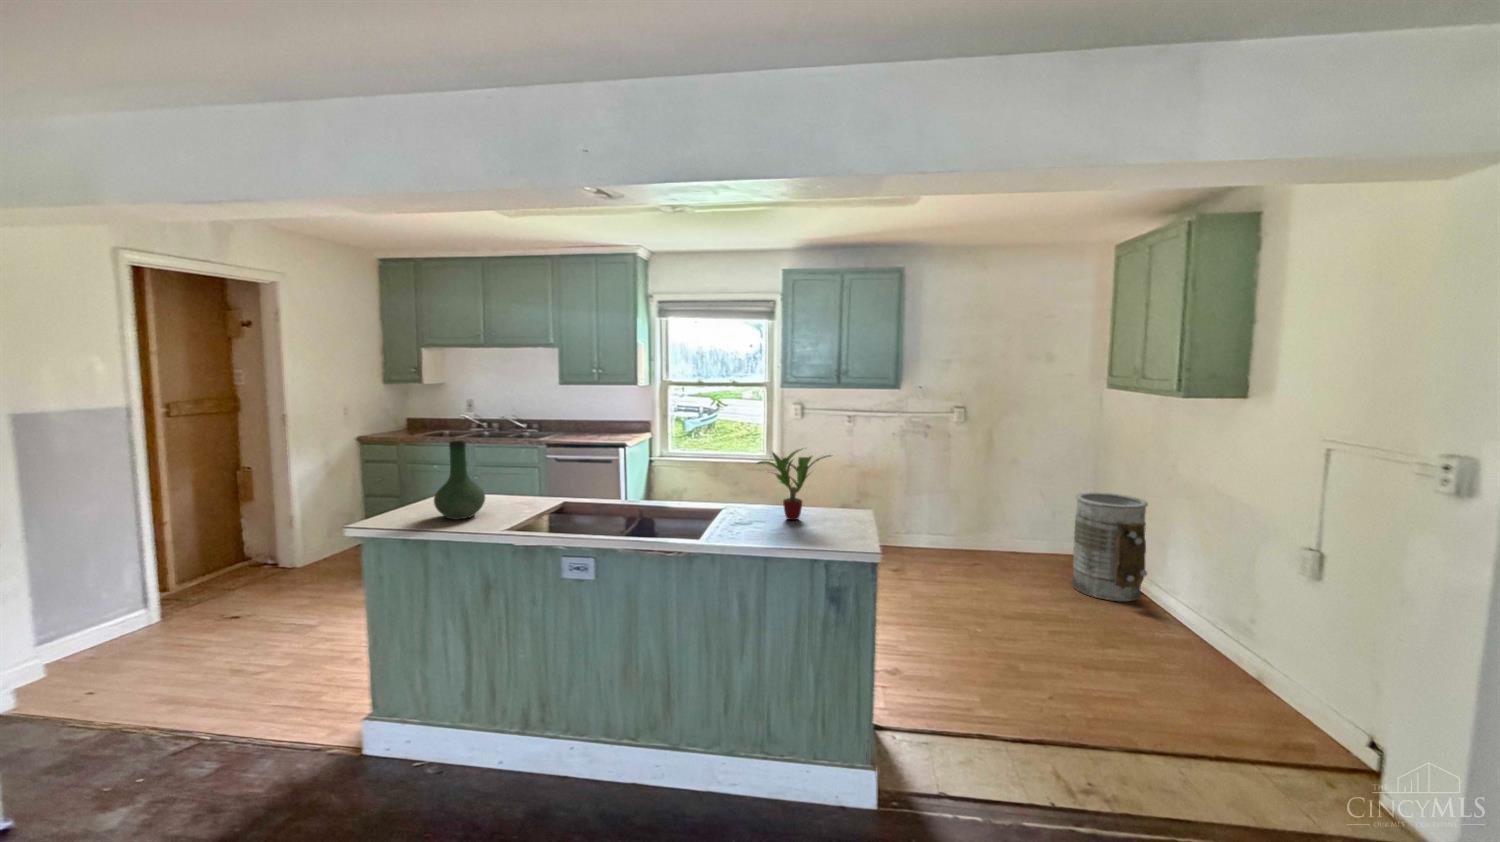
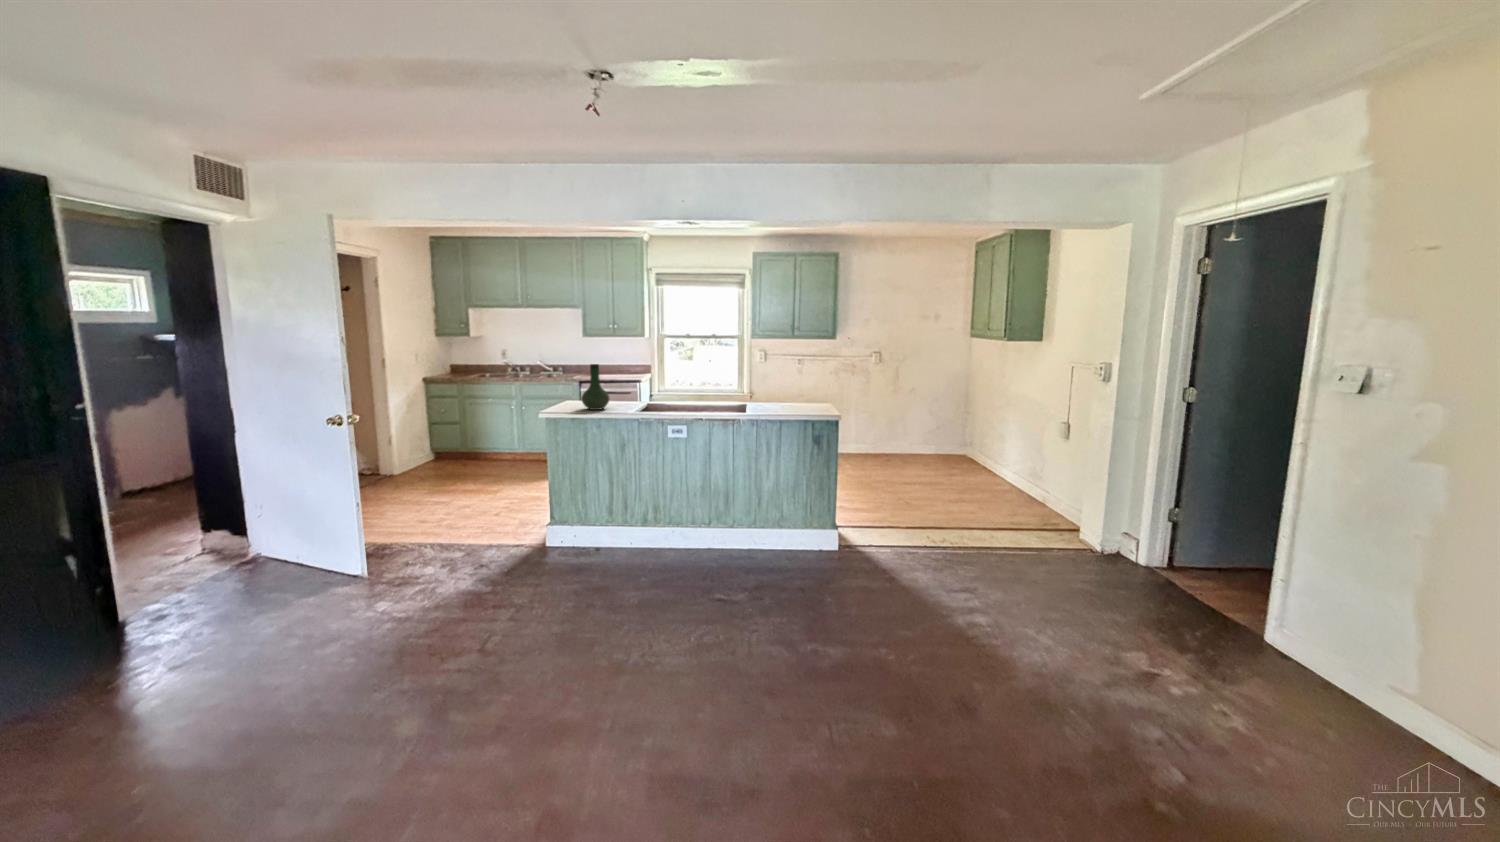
potted plant: present [757,448,830,520] -> none [768,367,811,407]
trash can: present [1072,492,1148,601] -> none [948,407,994,474]

